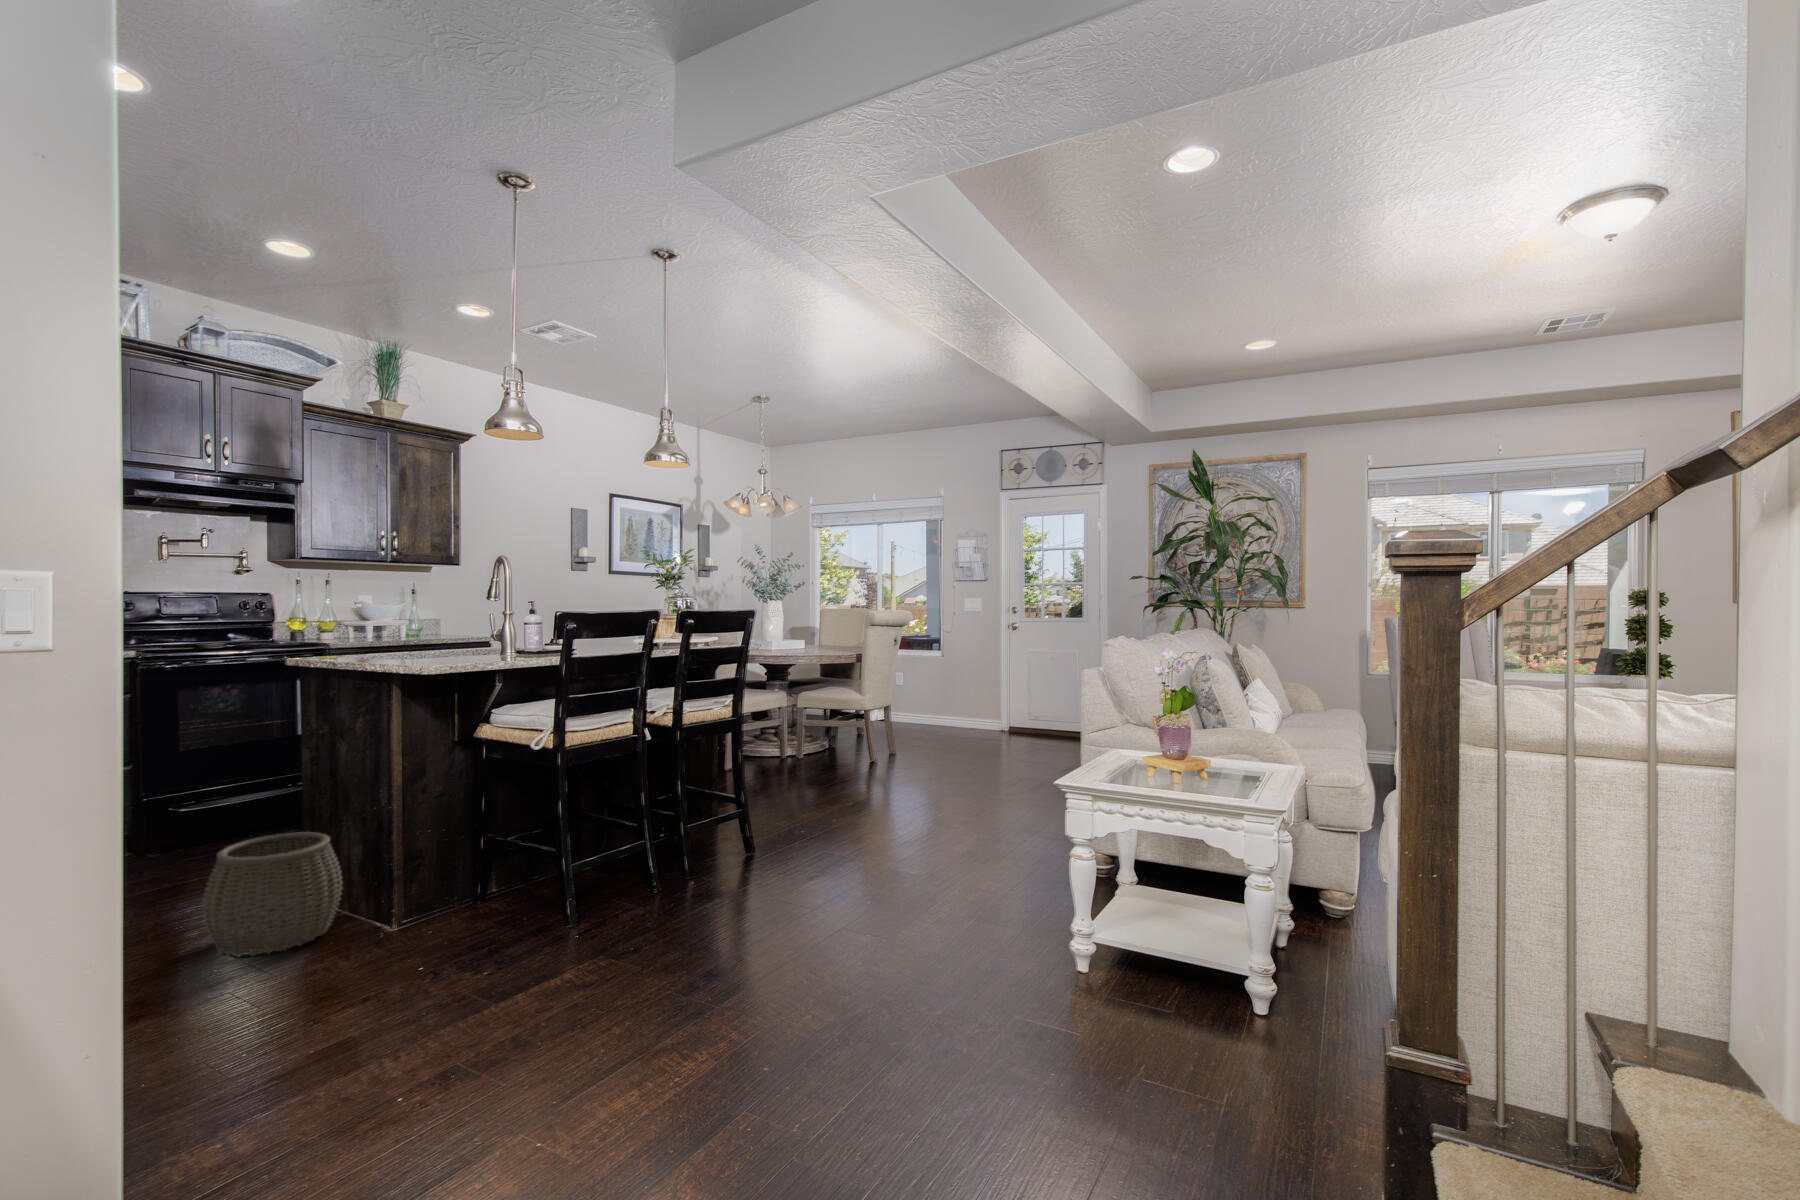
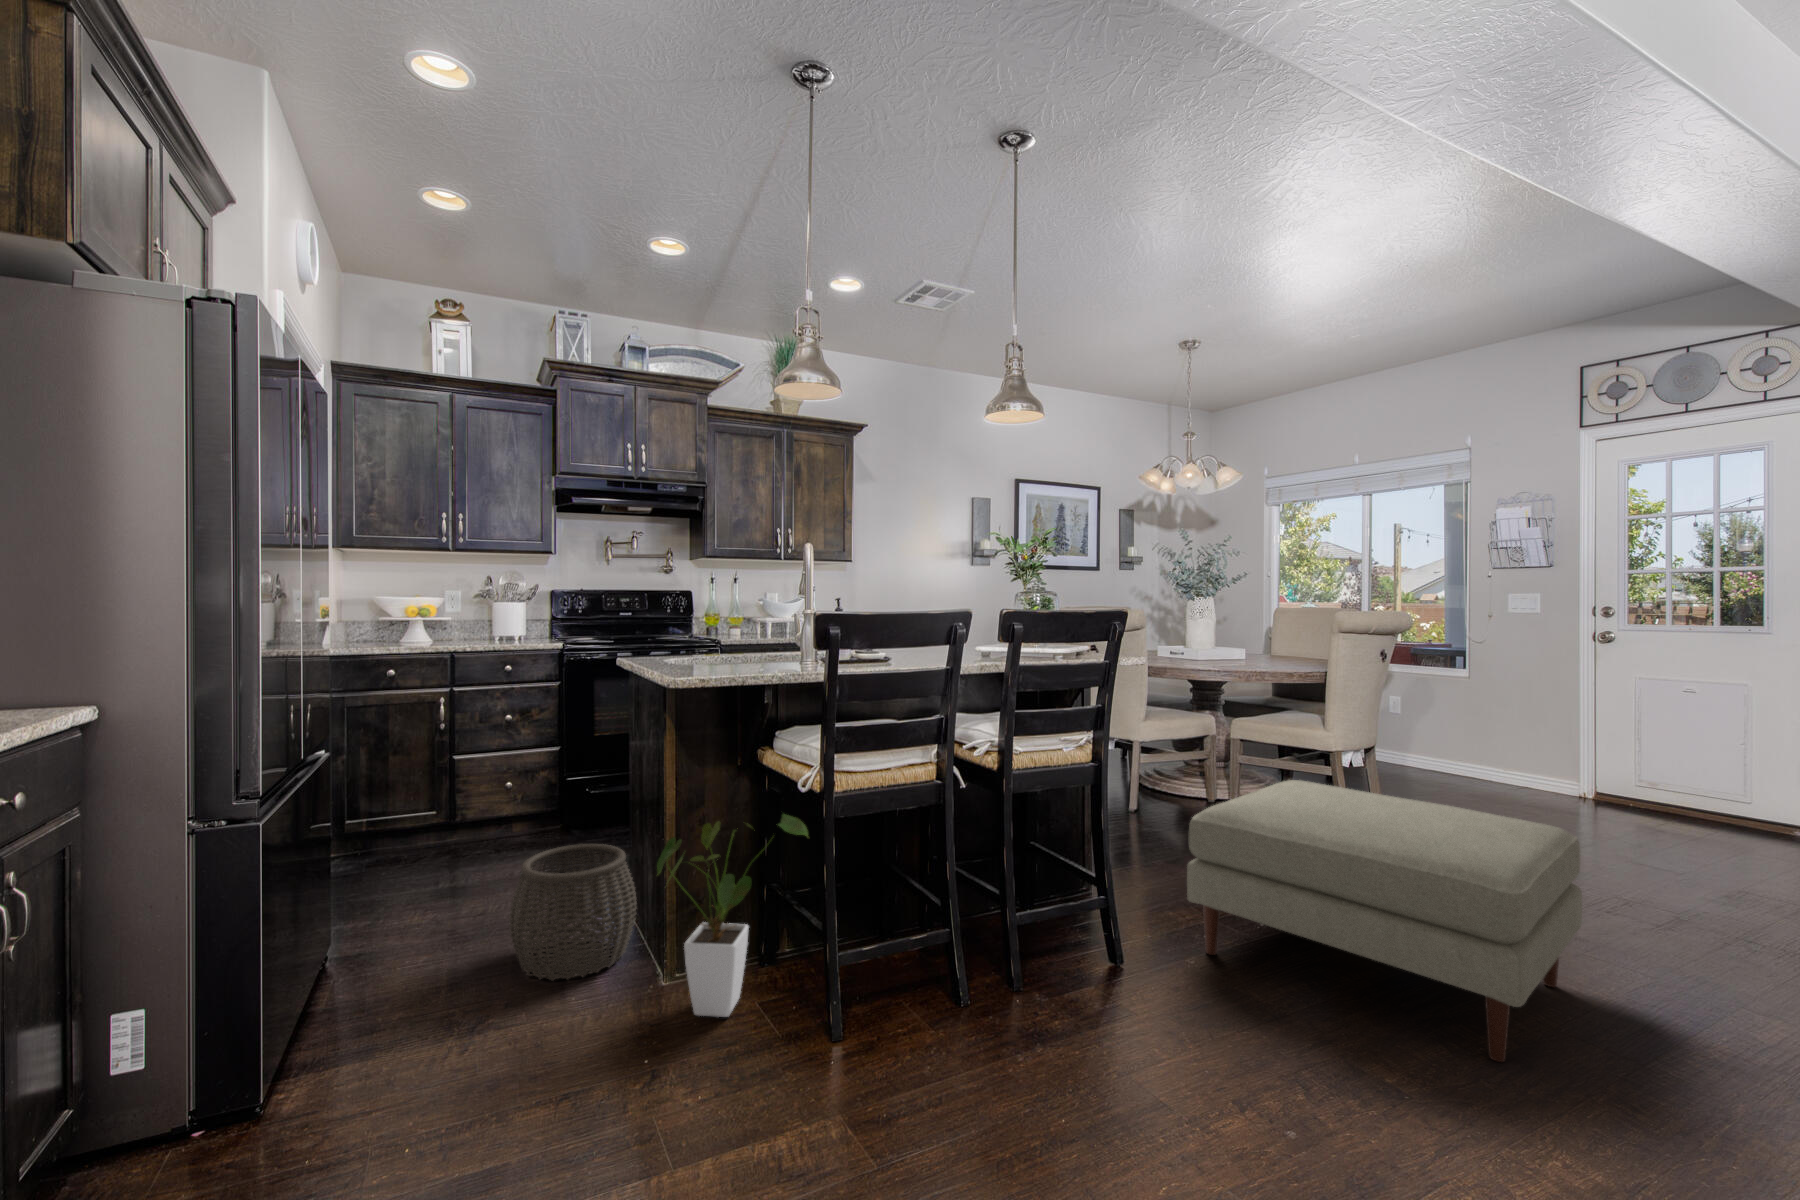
ottoman: none [791,723,996,854] -> present [1187,780,1582,1062]
house plant: none [408,772,523,942] -> present [657,814,808,1017]

